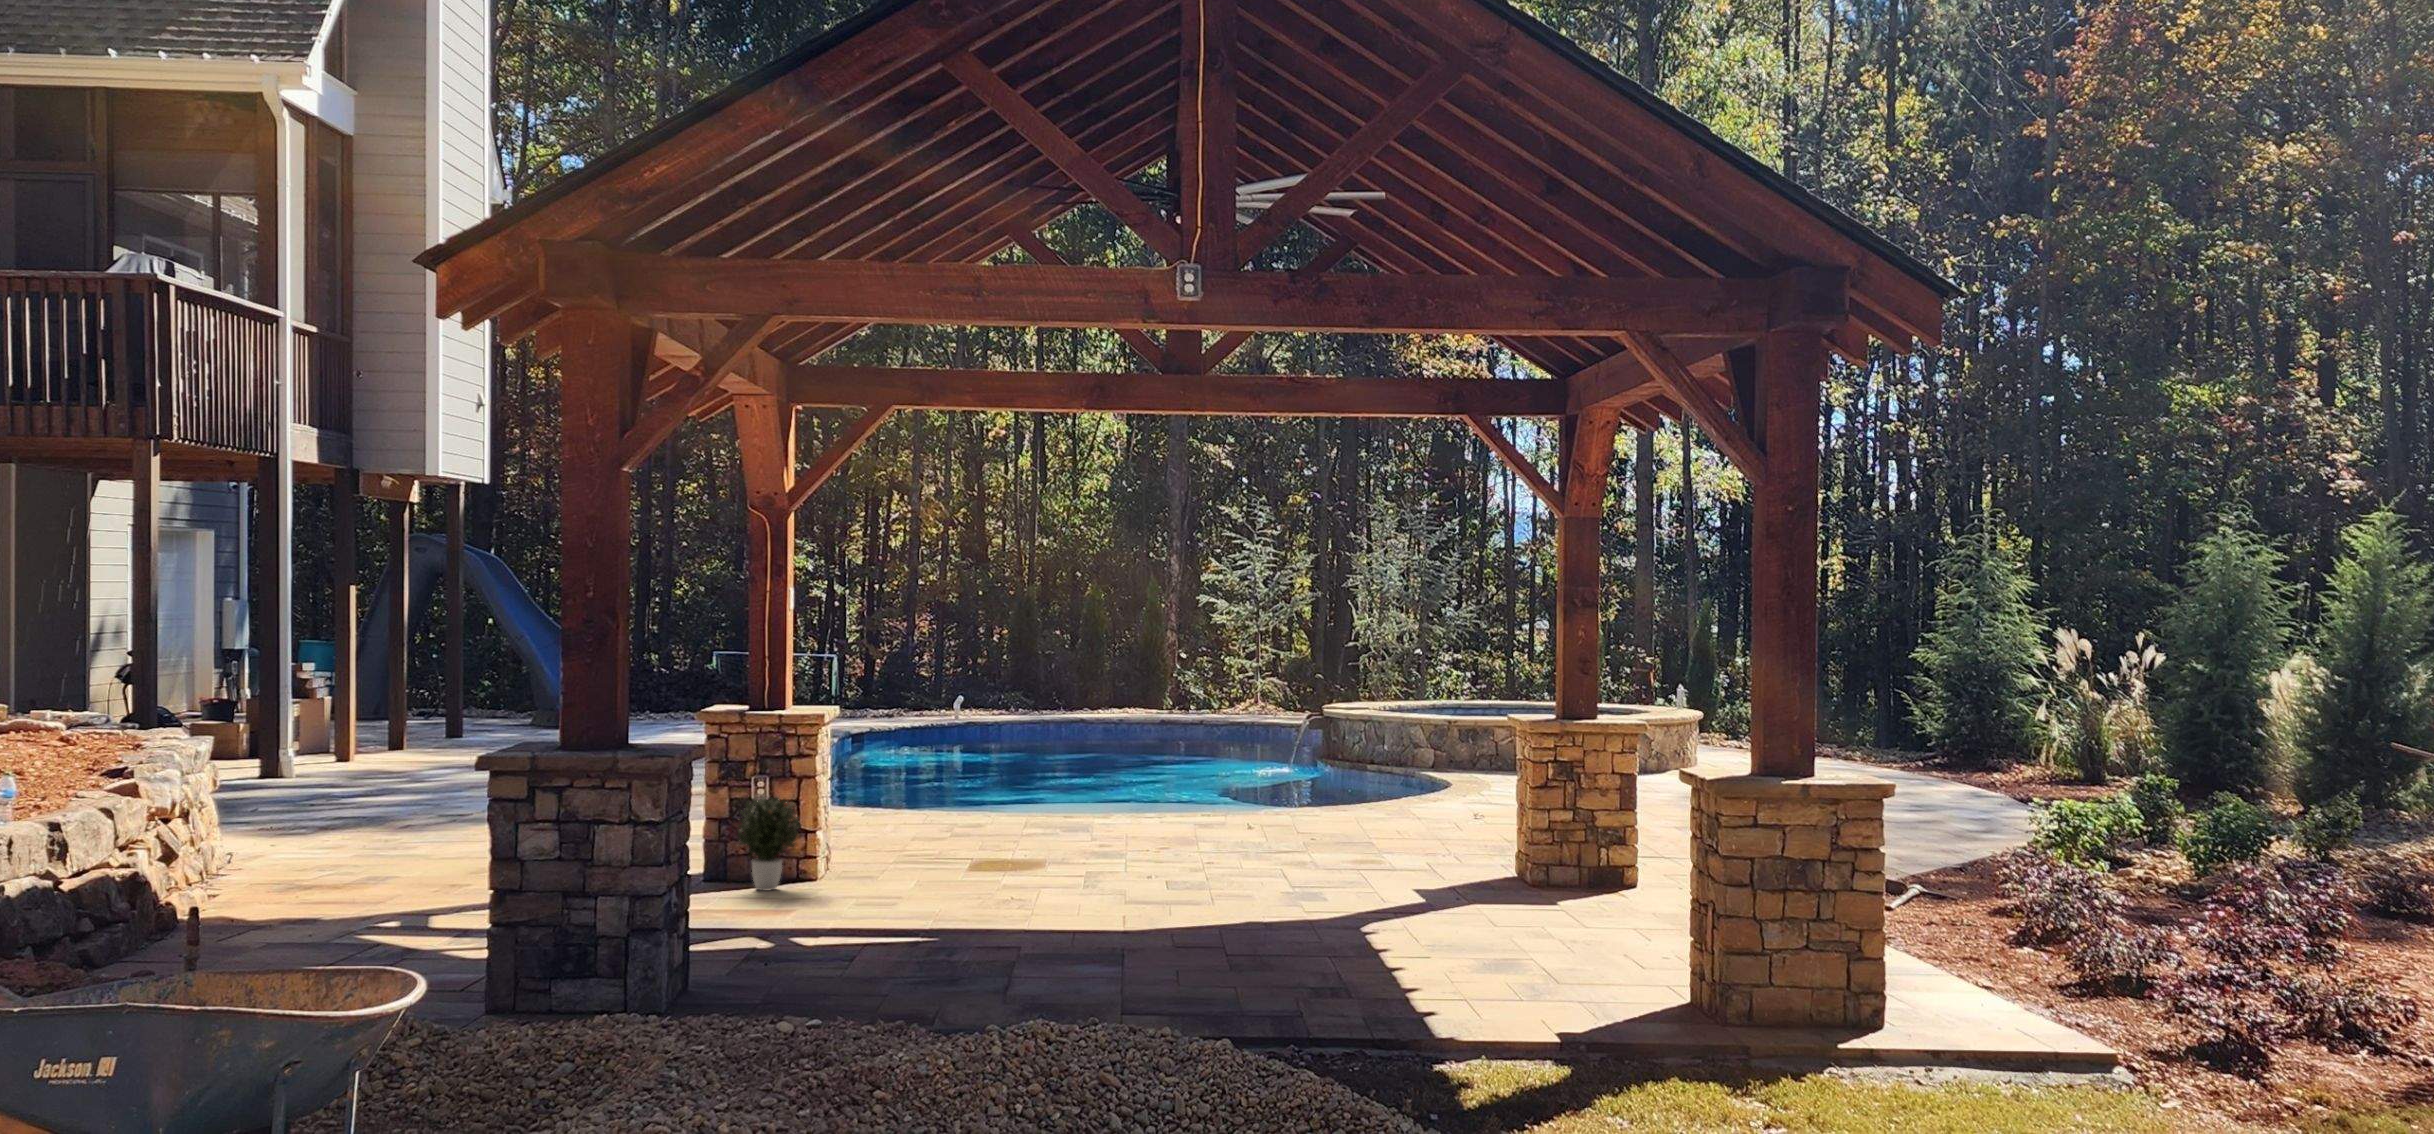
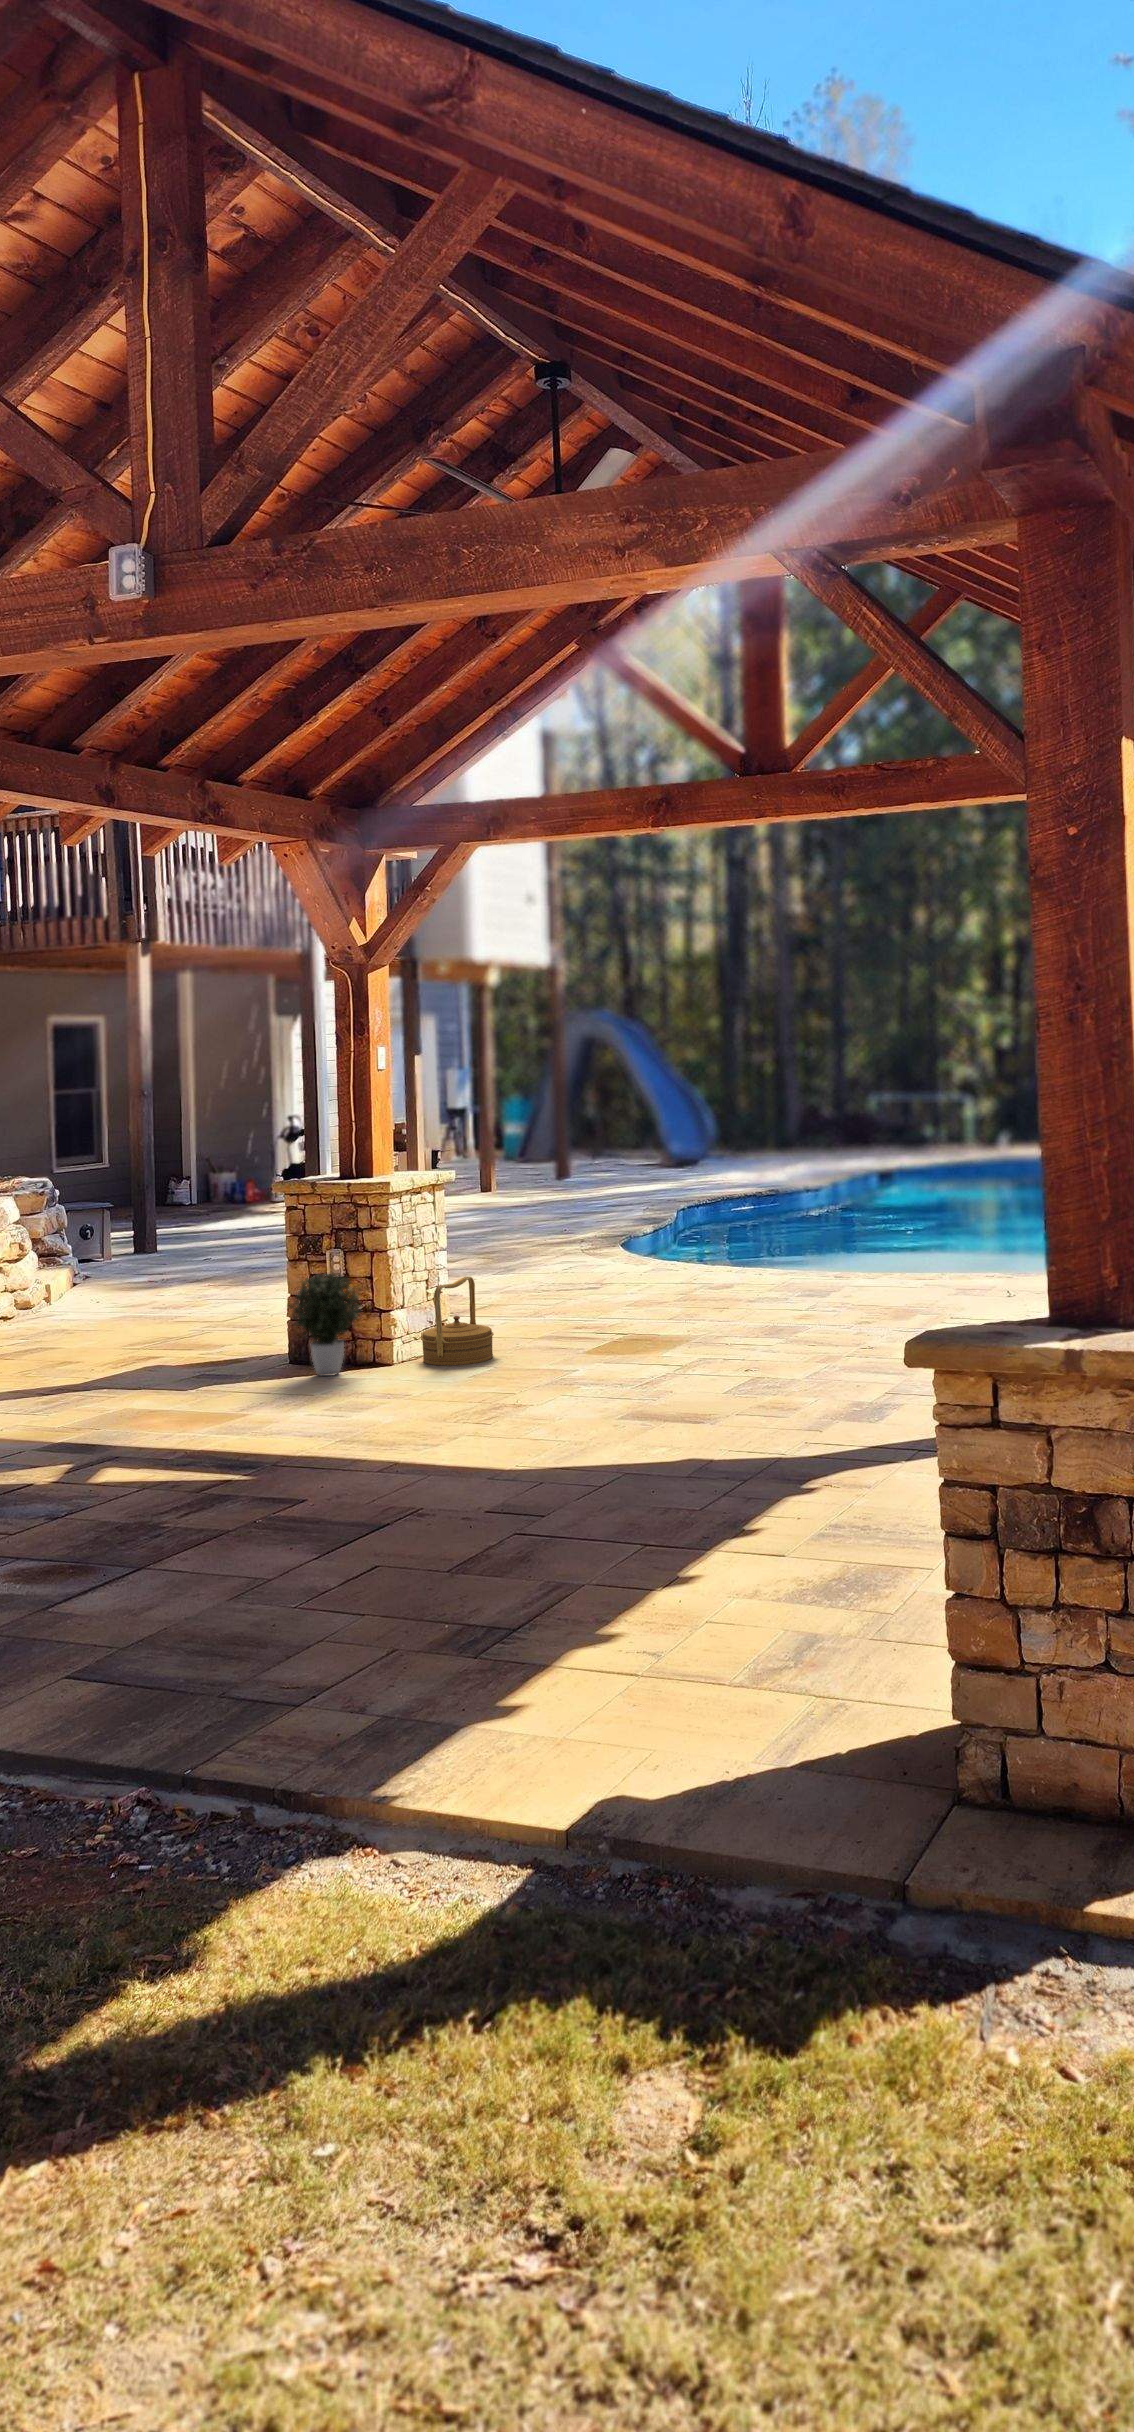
woven basket: none [828,804,894,882] -> present [421,1277,494,1366]

